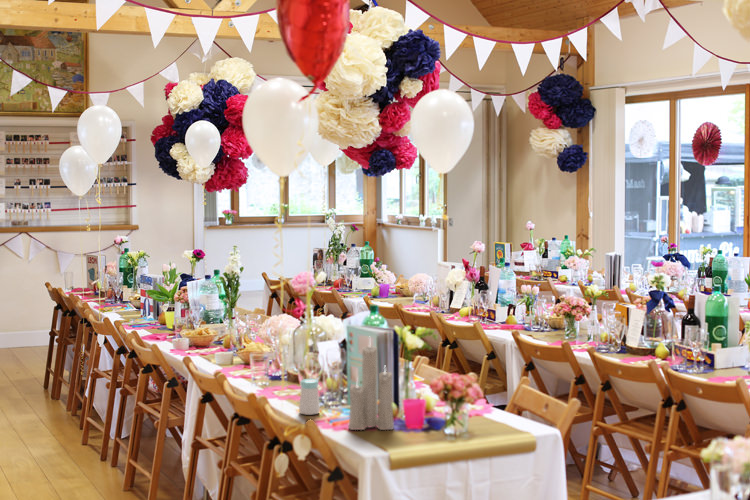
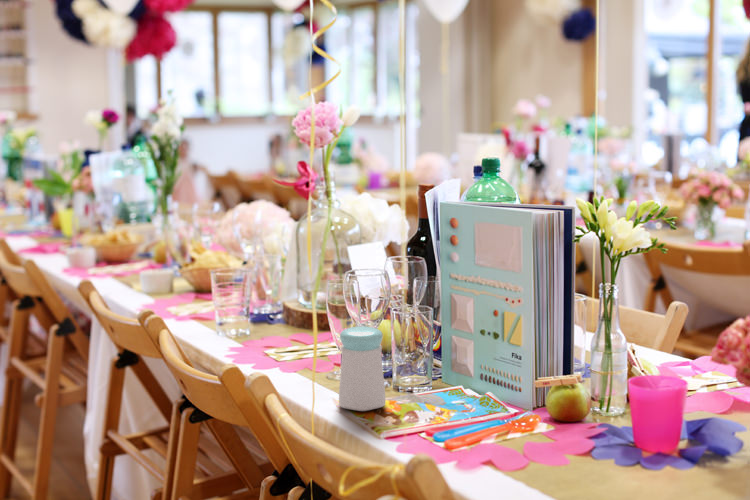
candle: present [348,346,394,430] -> none [477,208,590,458]

